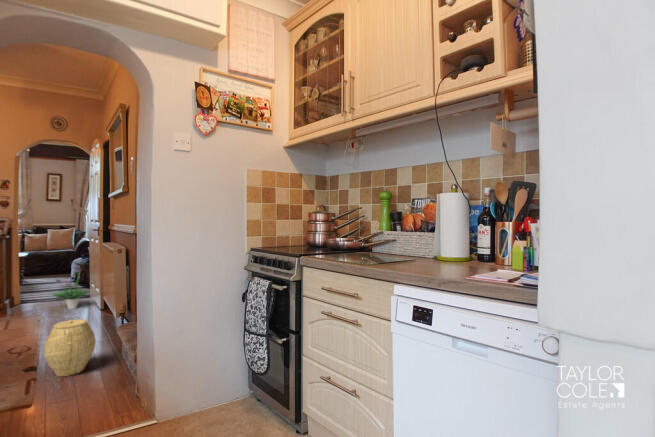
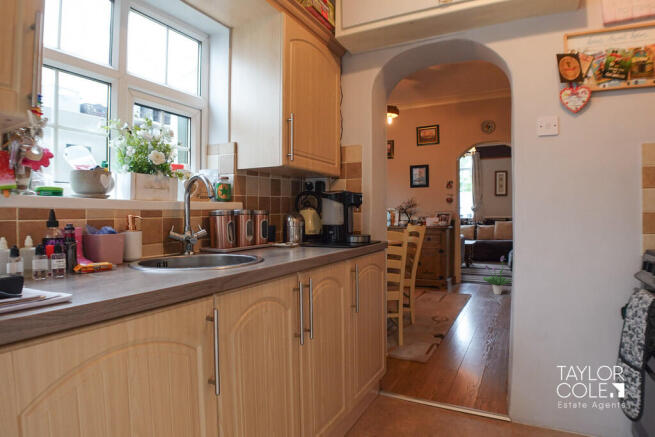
woven basket: present [44,319,96,376] -> none [453,299,491,346]

